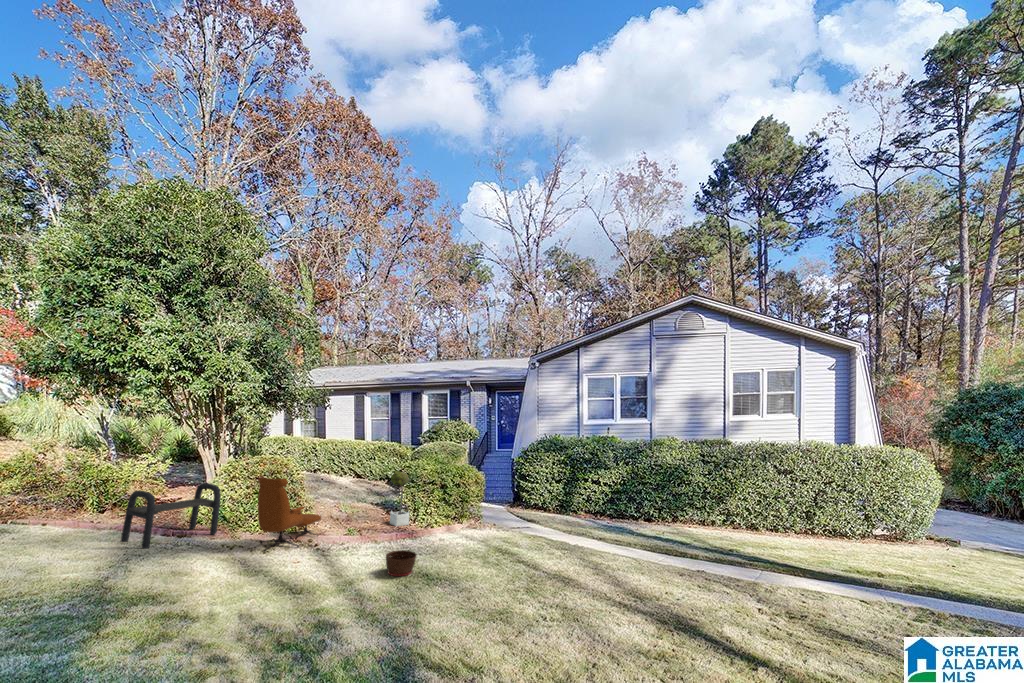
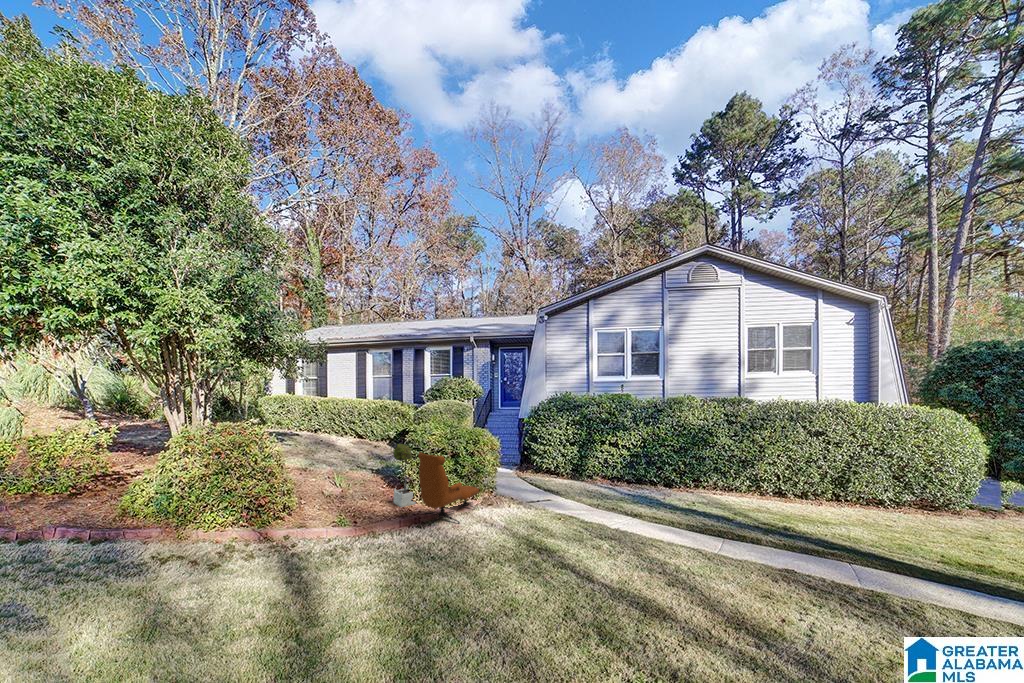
lounge chair: present [258,477,321,551] -> present [418,452,479,526]
bench: present [121,483,221,549] -> none [49,468,183,562]
basket: present [386,550,417,576] -> none [388,559,428,599]

